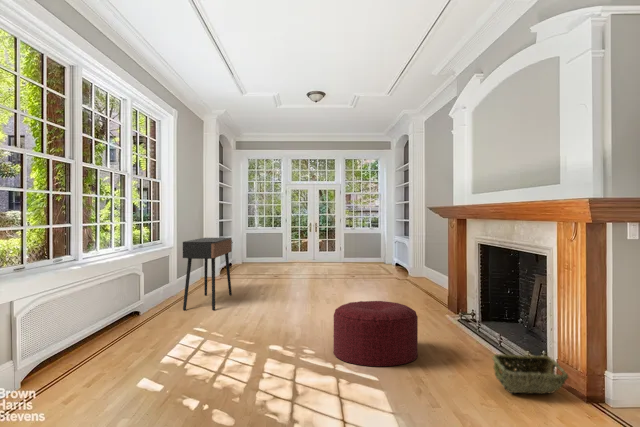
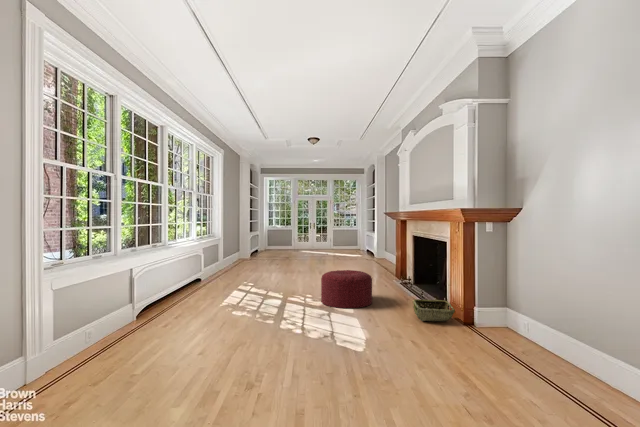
console table: present [183,238,232,310] -> none [228,232,258,278]

